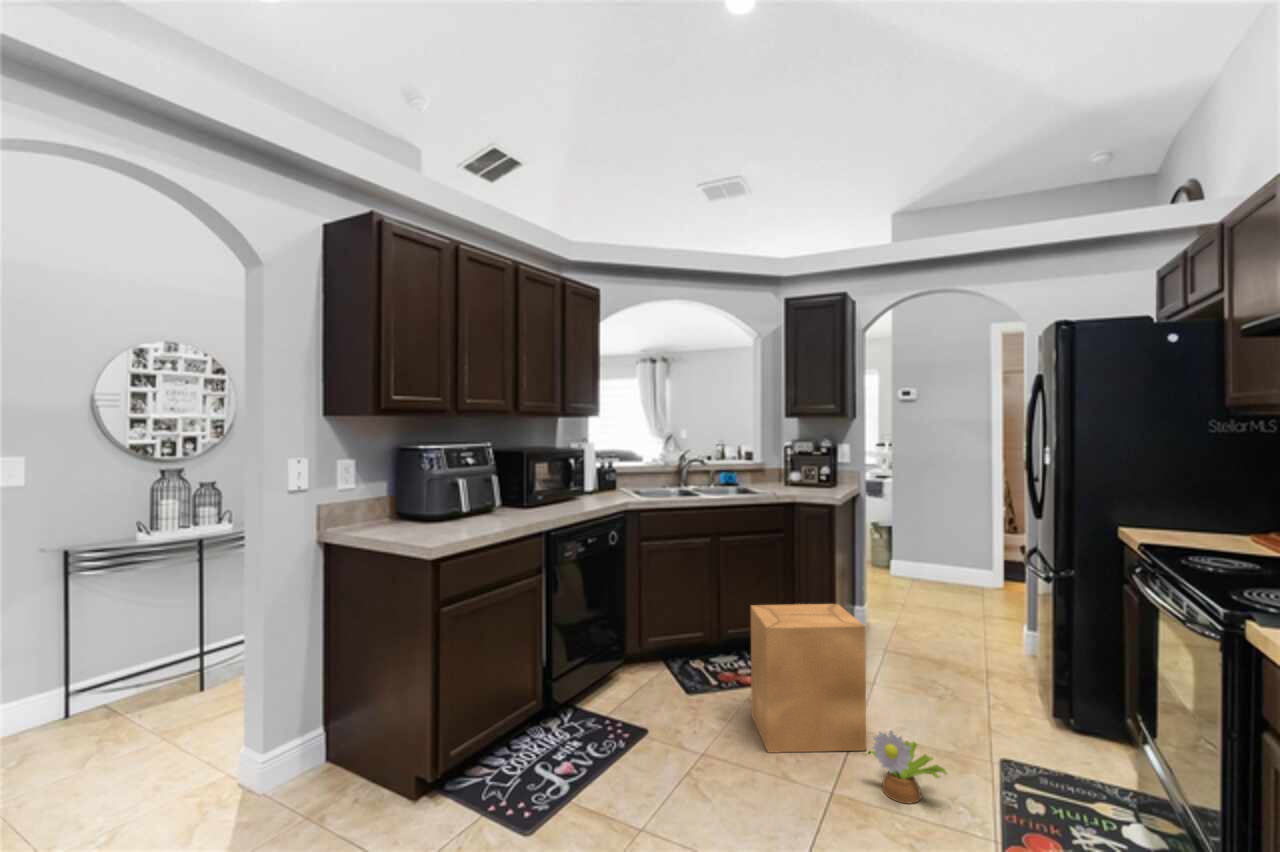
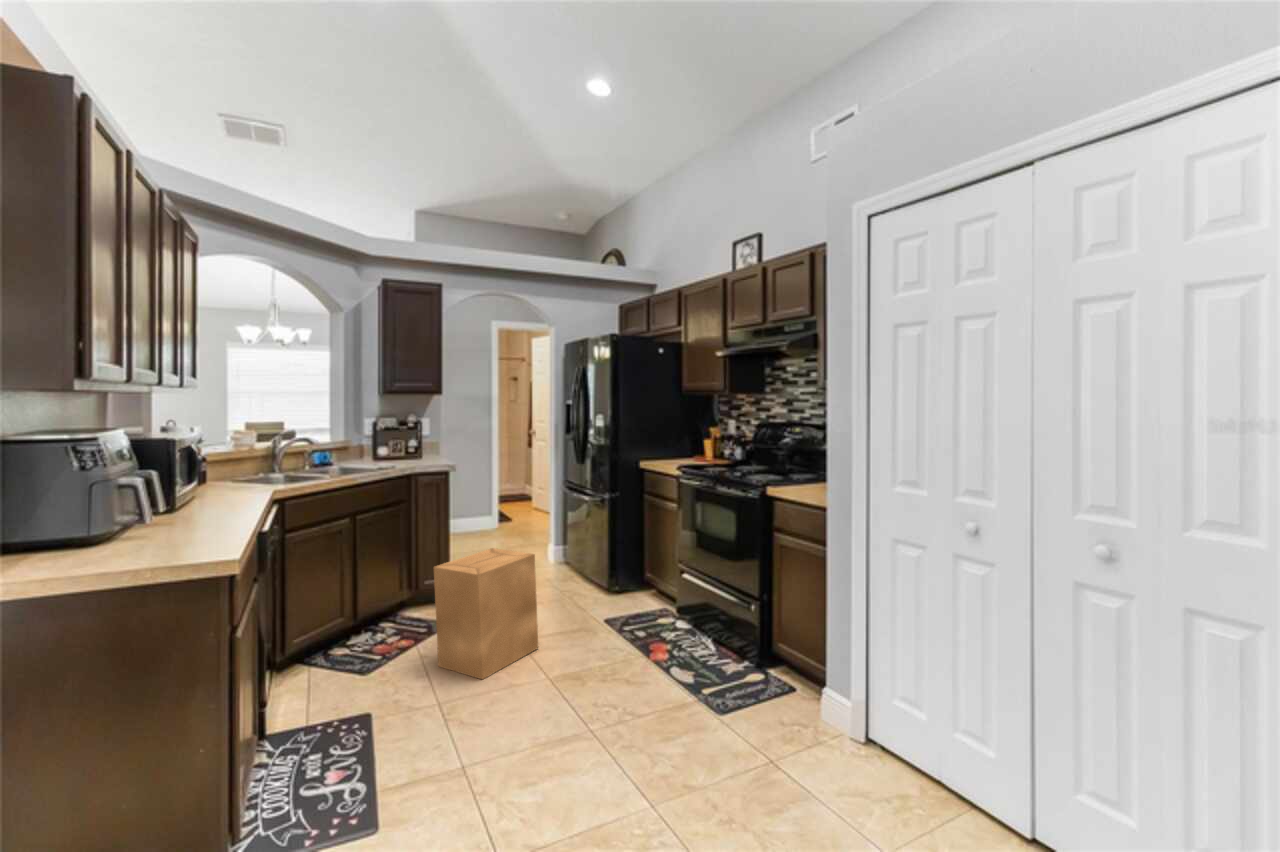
decorative plant: present [868,731,947,804] -> none [556,614,607,663]

